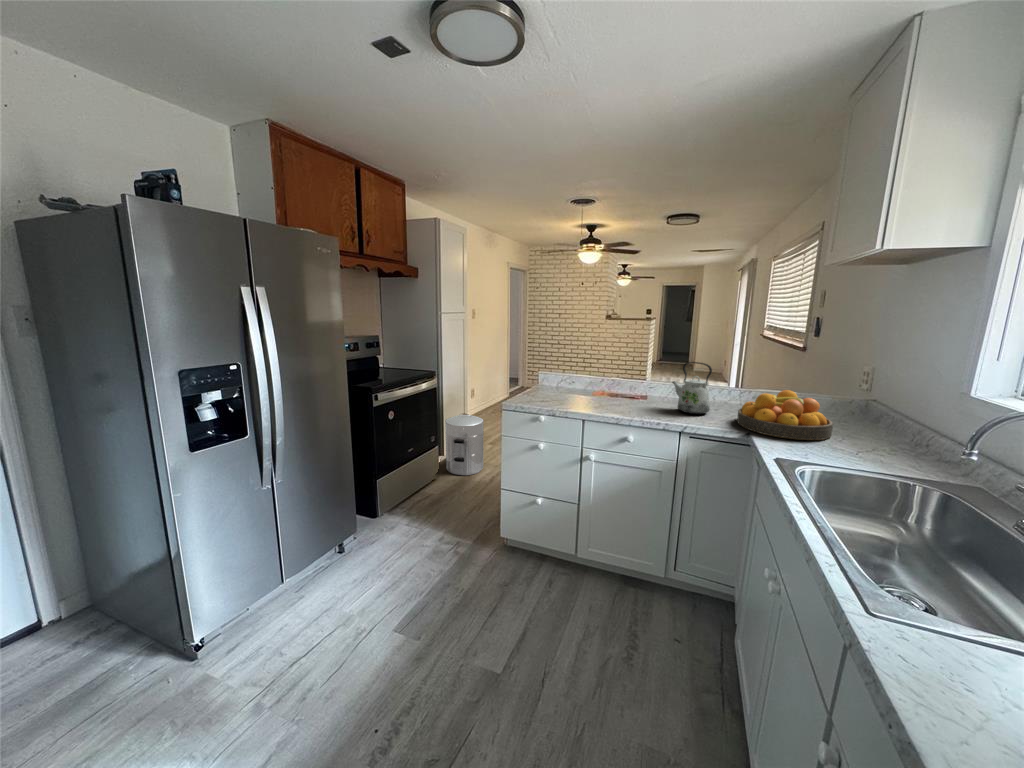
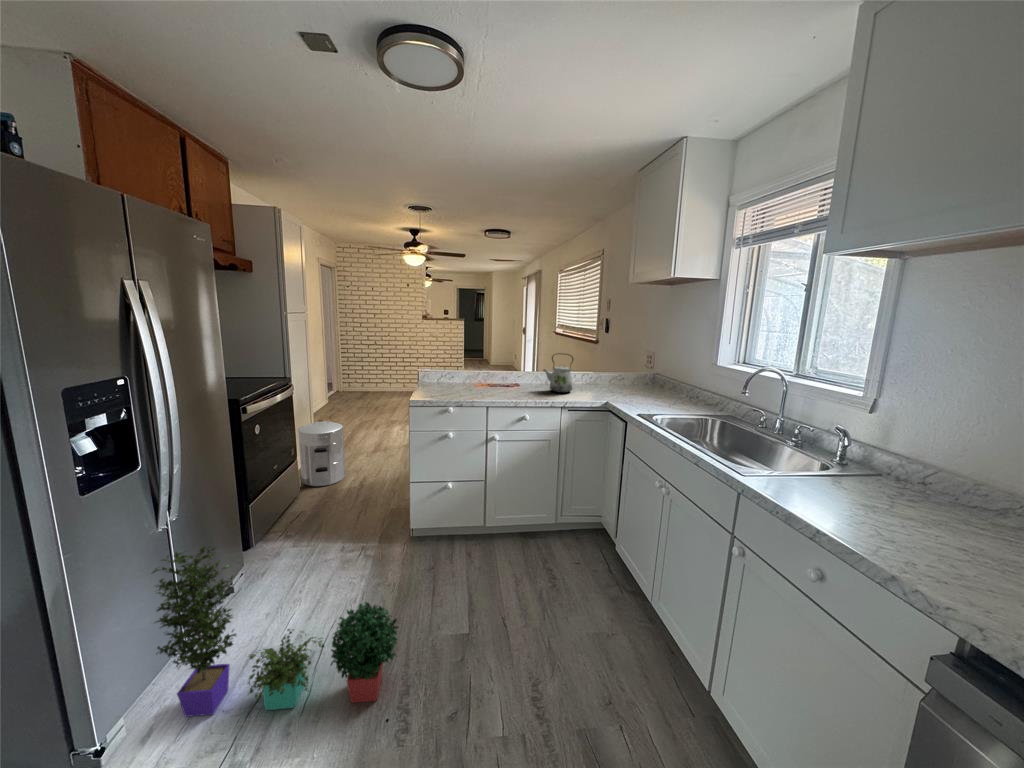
fruit bowl: present [737,390,833,440] -> none [593,370,650,401]
potted plant: none [240,506,410,703] -> present [152,546,398,717]

